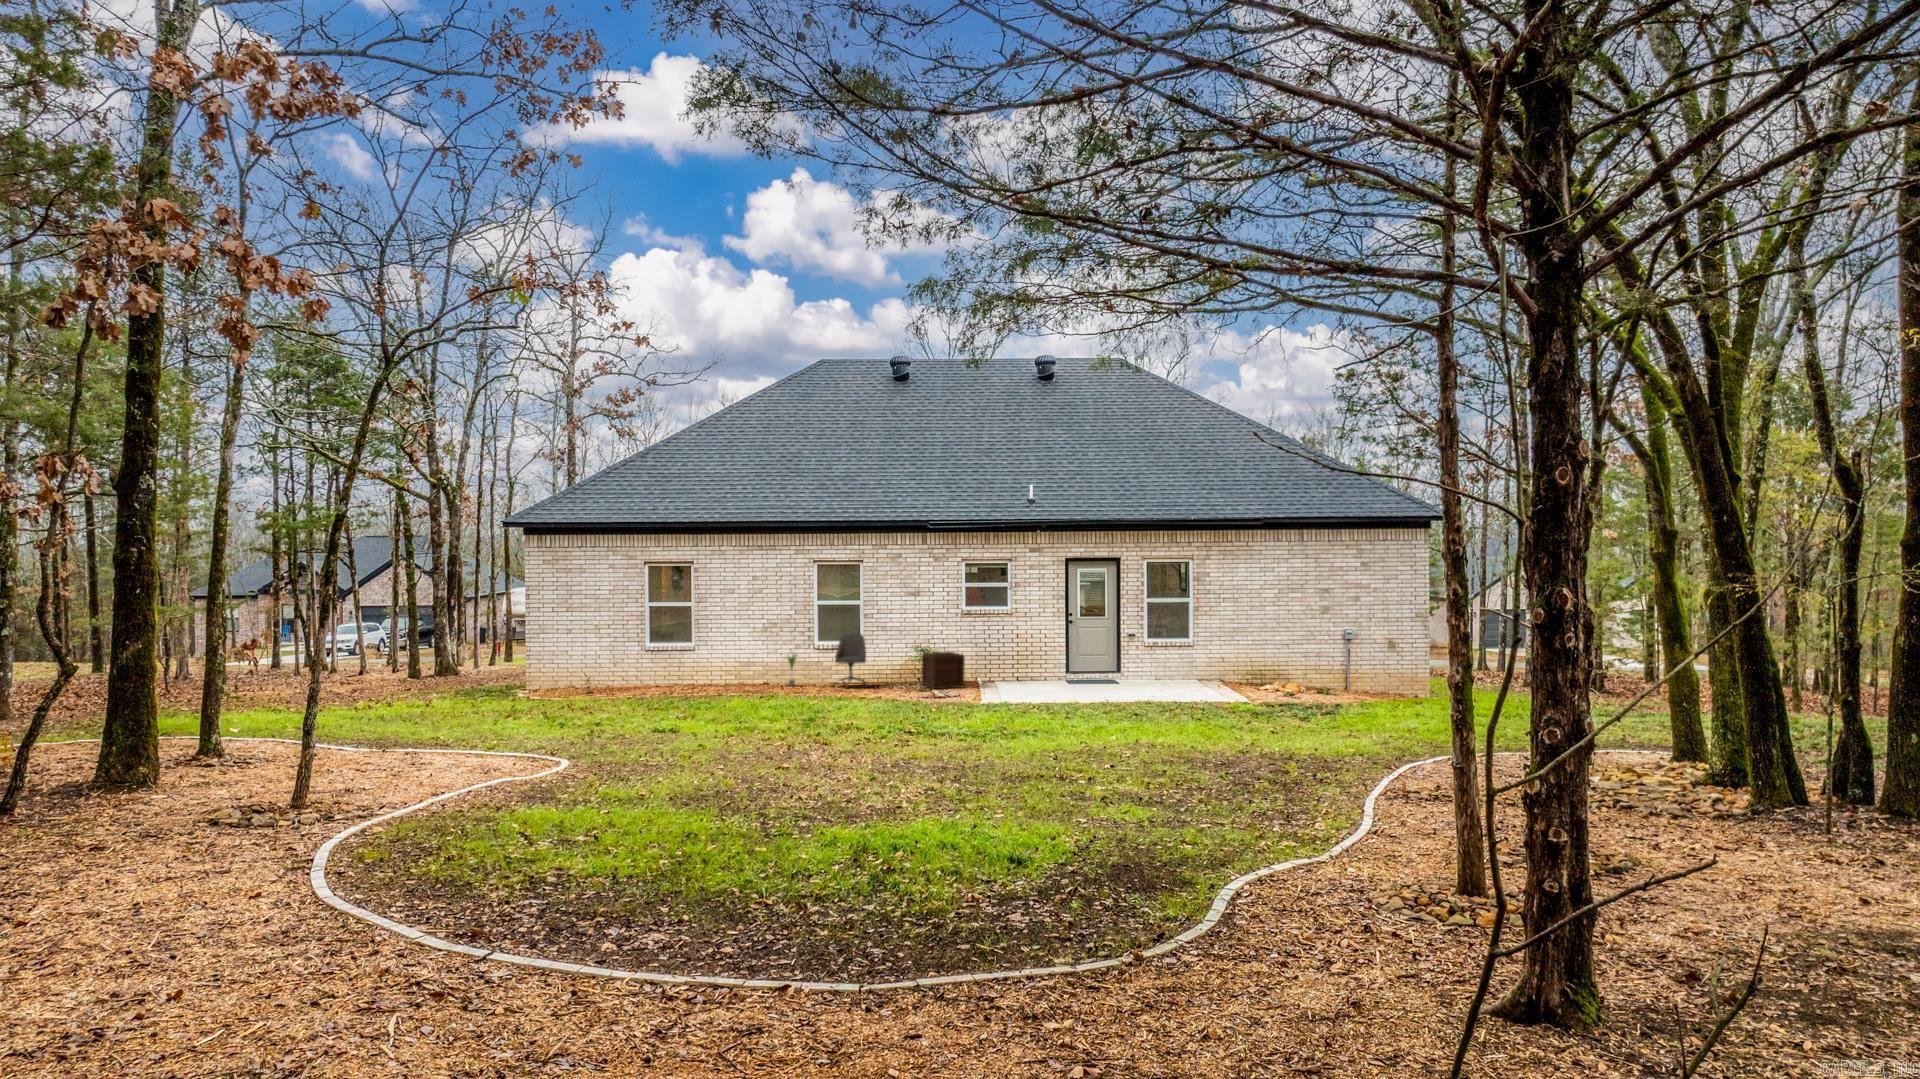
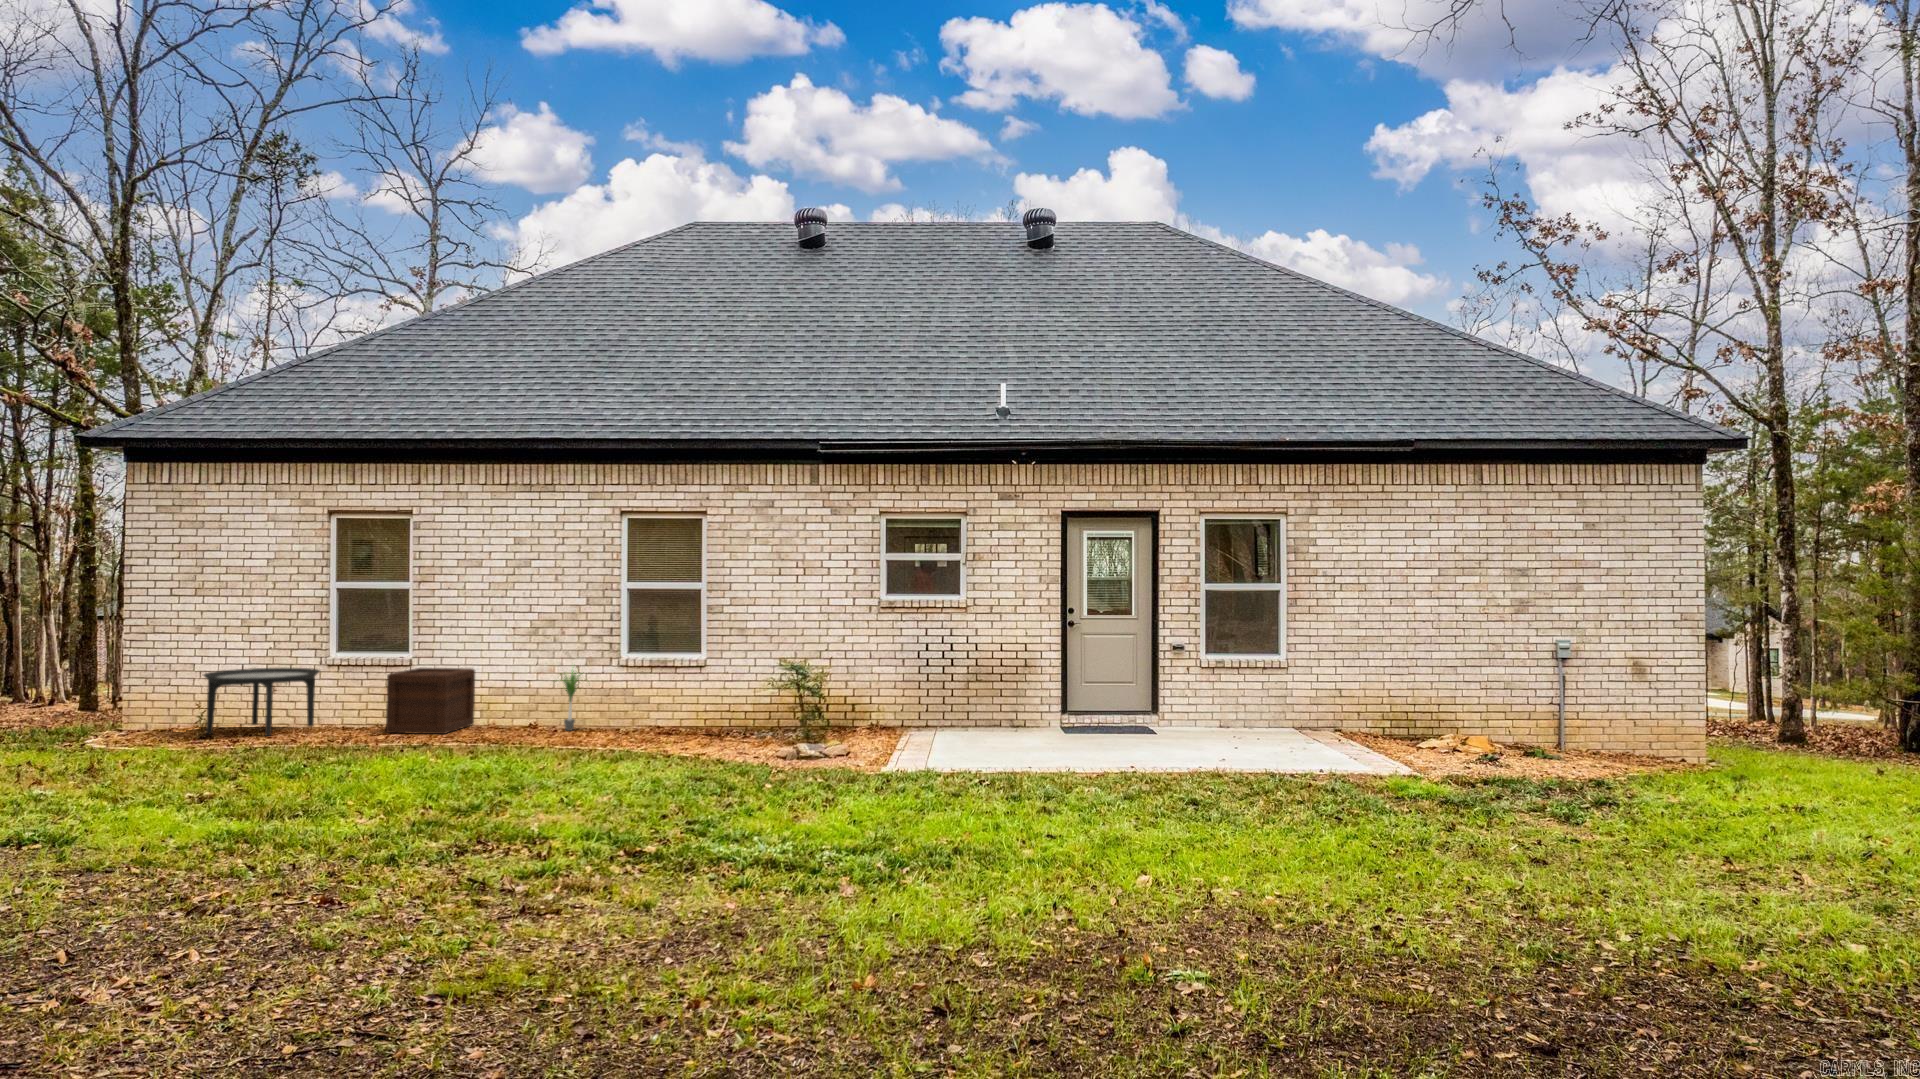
chair: present [832,633,867,688] -> none [636,638,703,738]
wooden crate: present [922,652,965,689] -> present [386,668,475,734]
round table: none [592,653,650,691] -> present [203,668,320,736]

